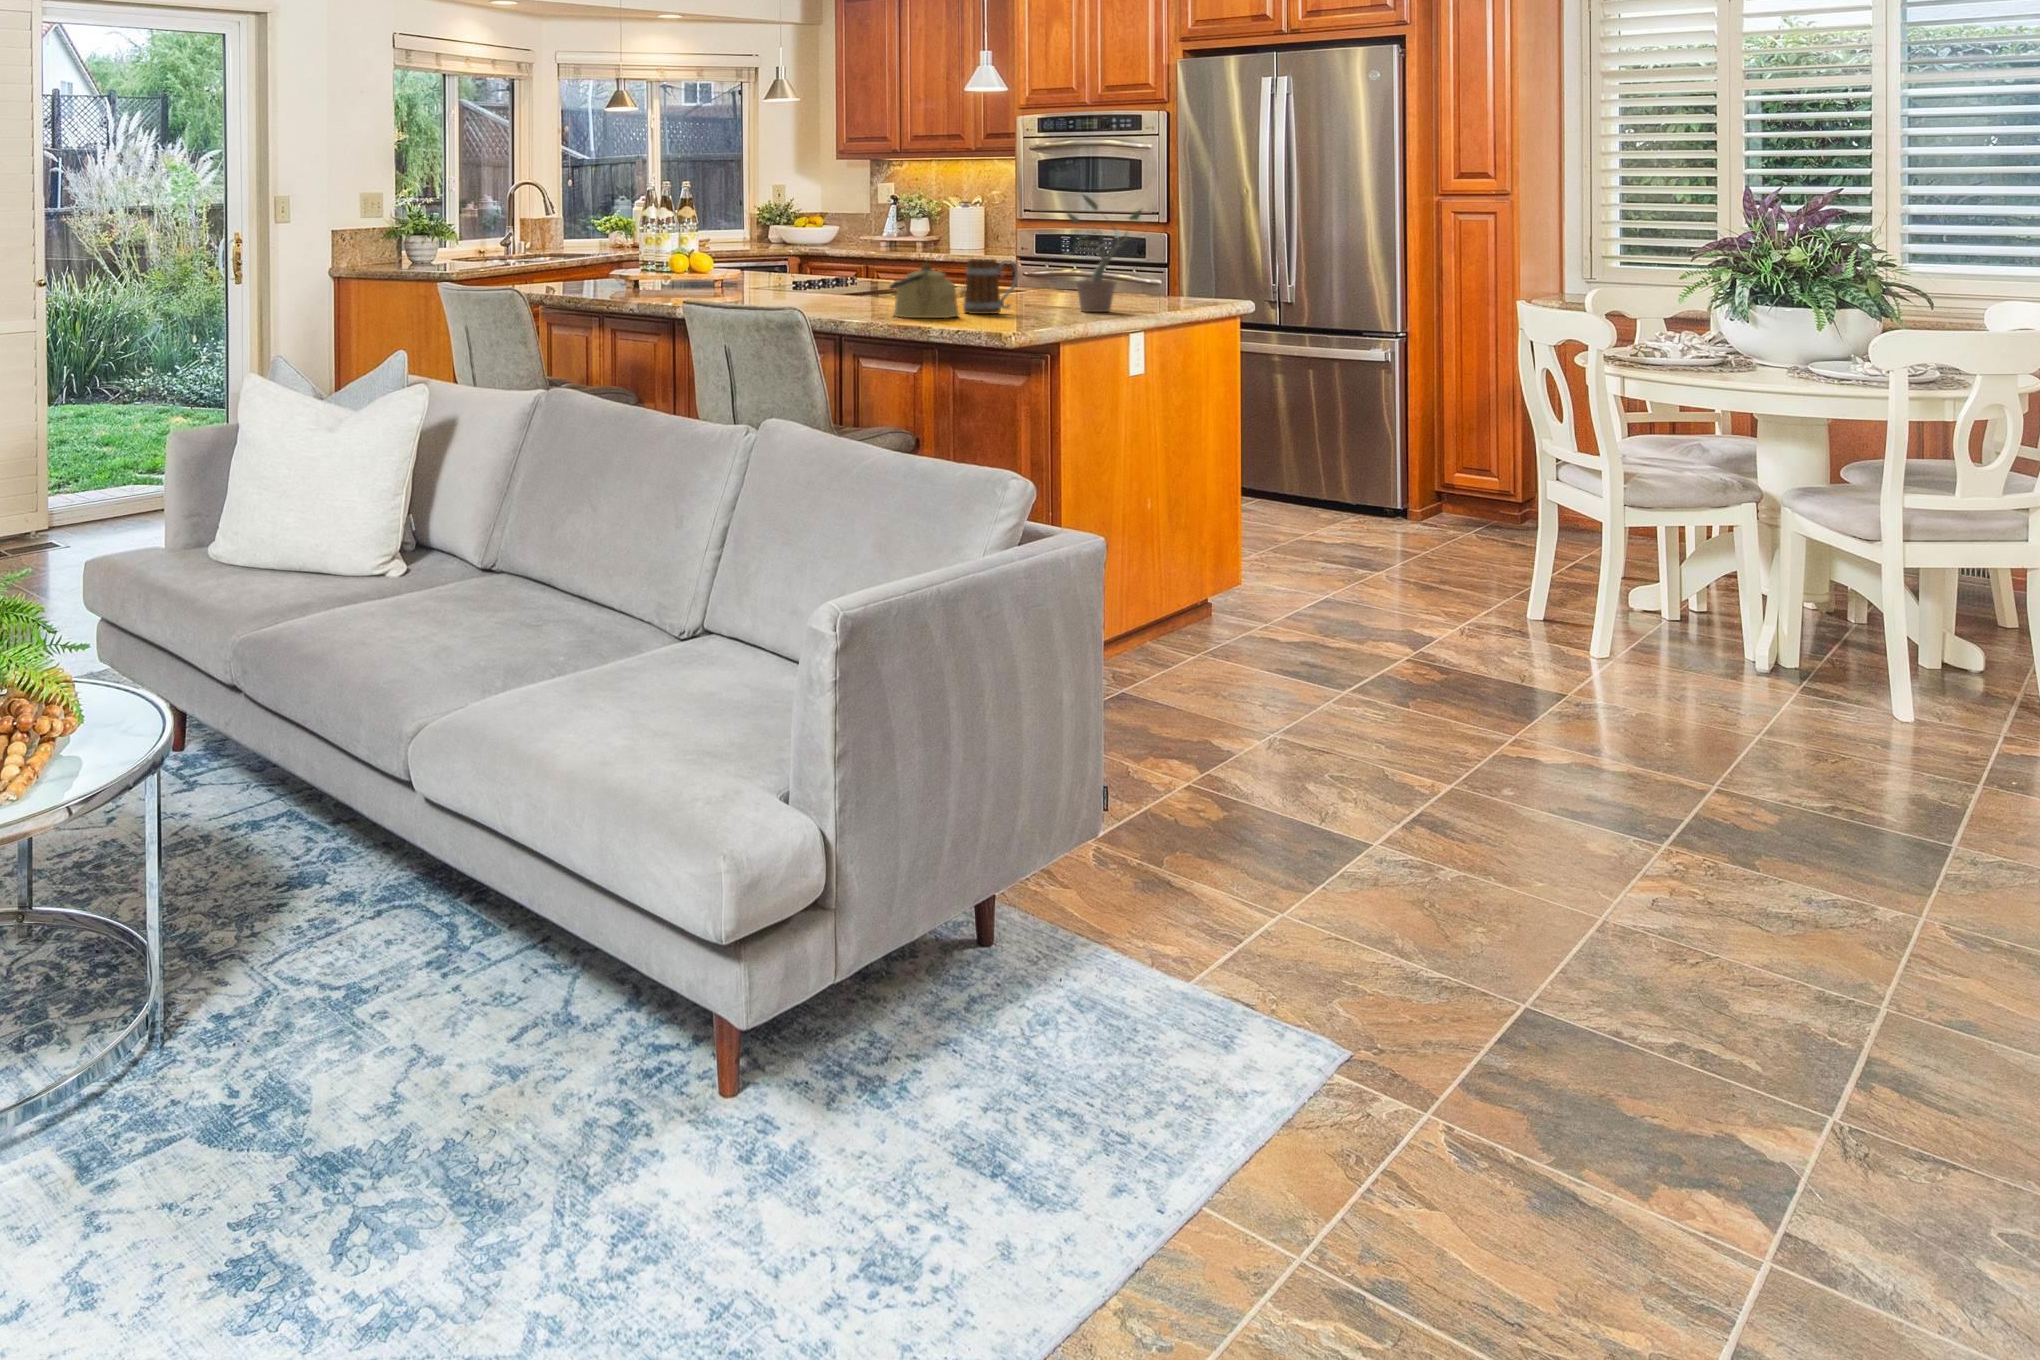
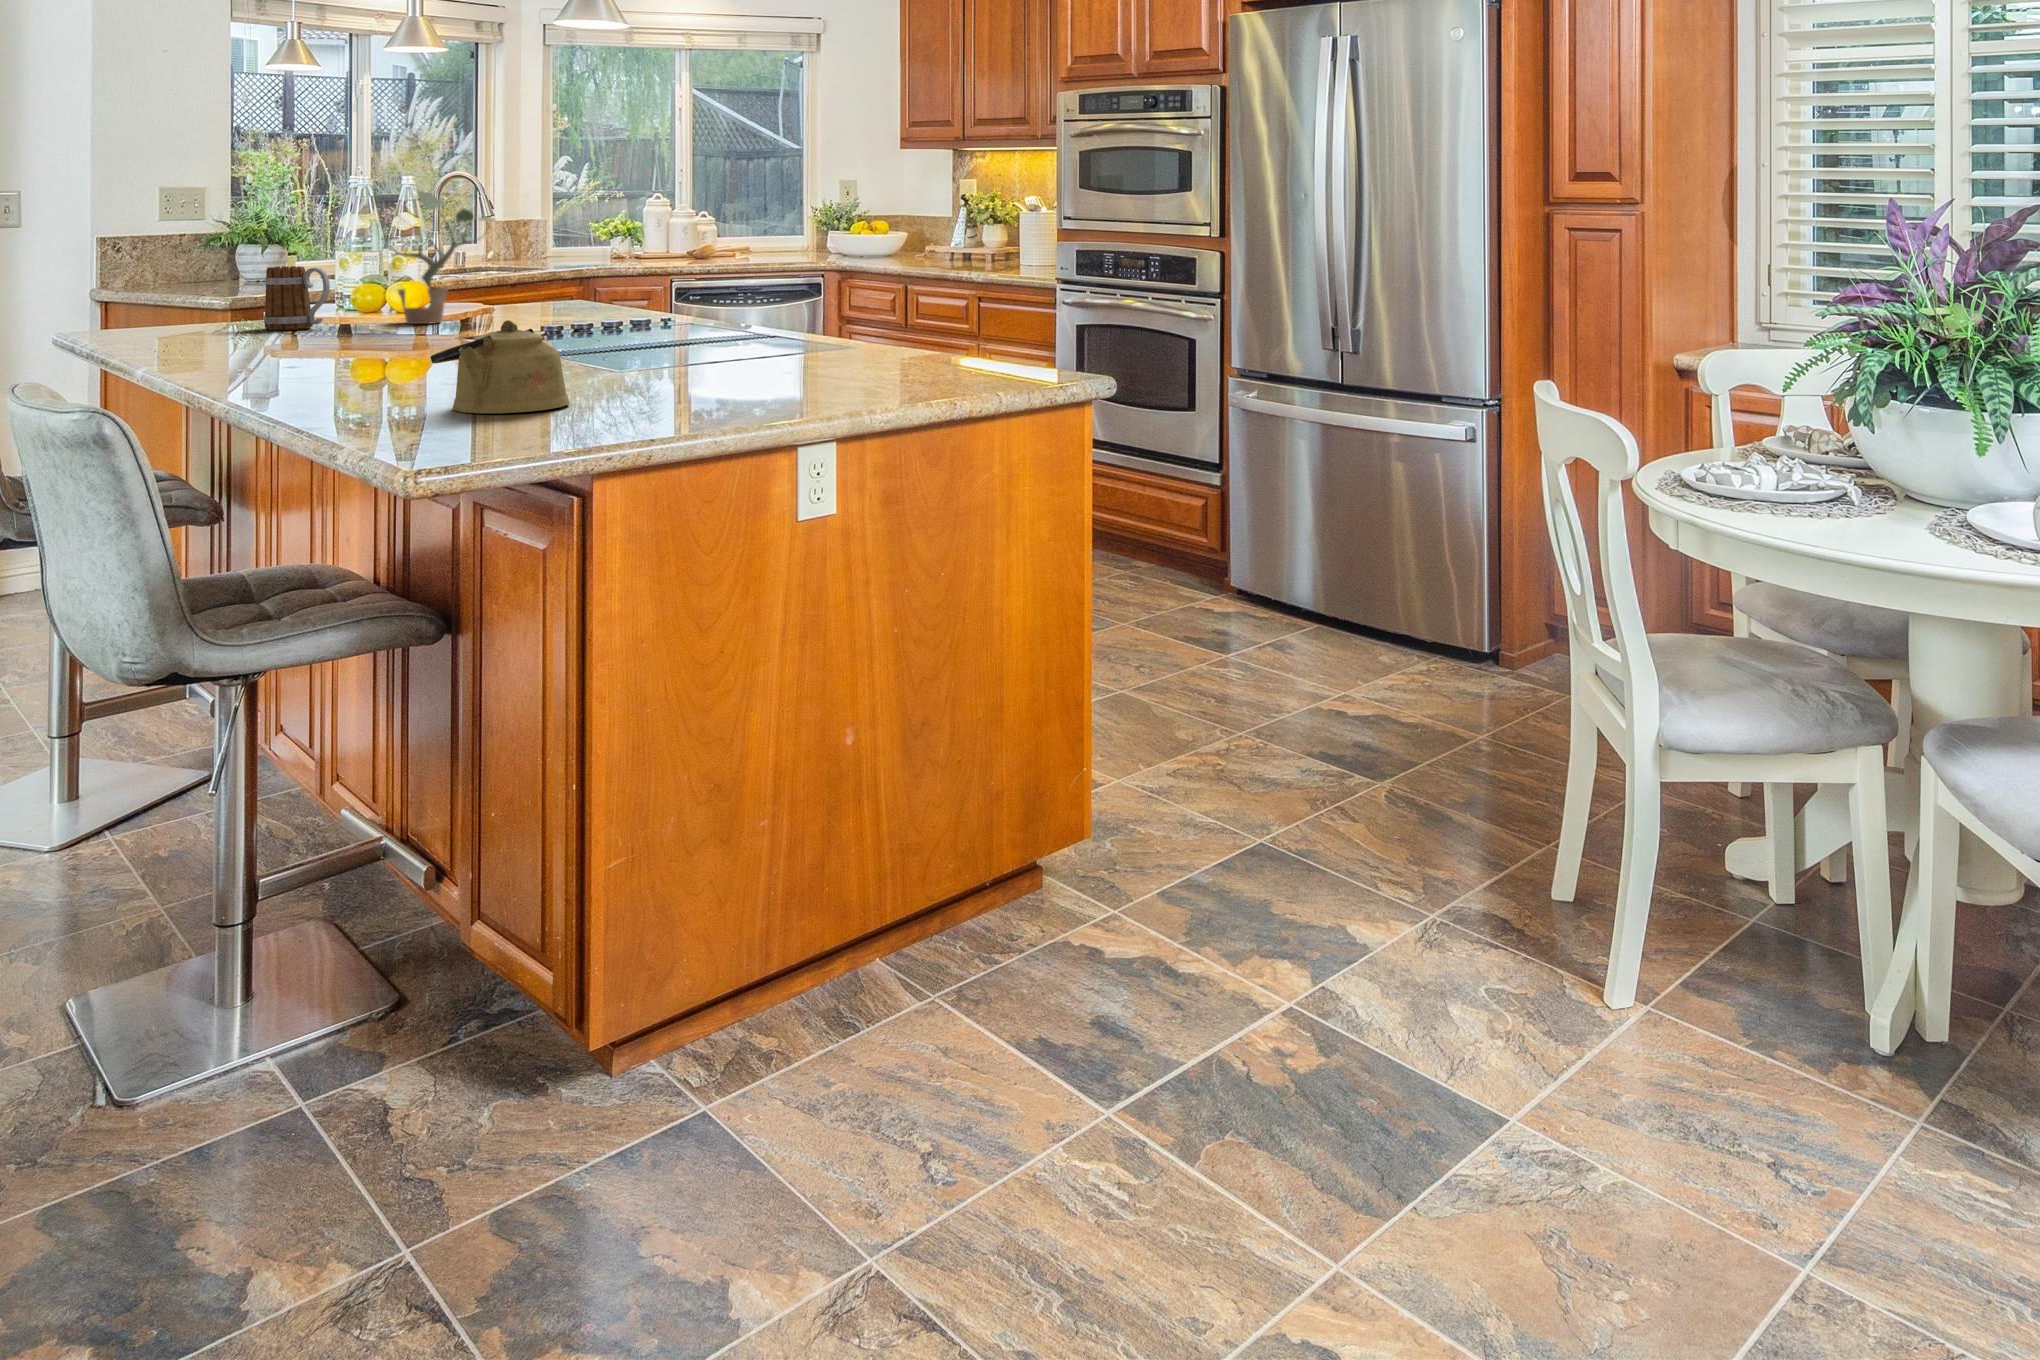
potted plant: present [1065,195,1146,312] -> present [365,190,494,324]
mug: present [963,259,1018,314] -> present [264,266,330,330]

